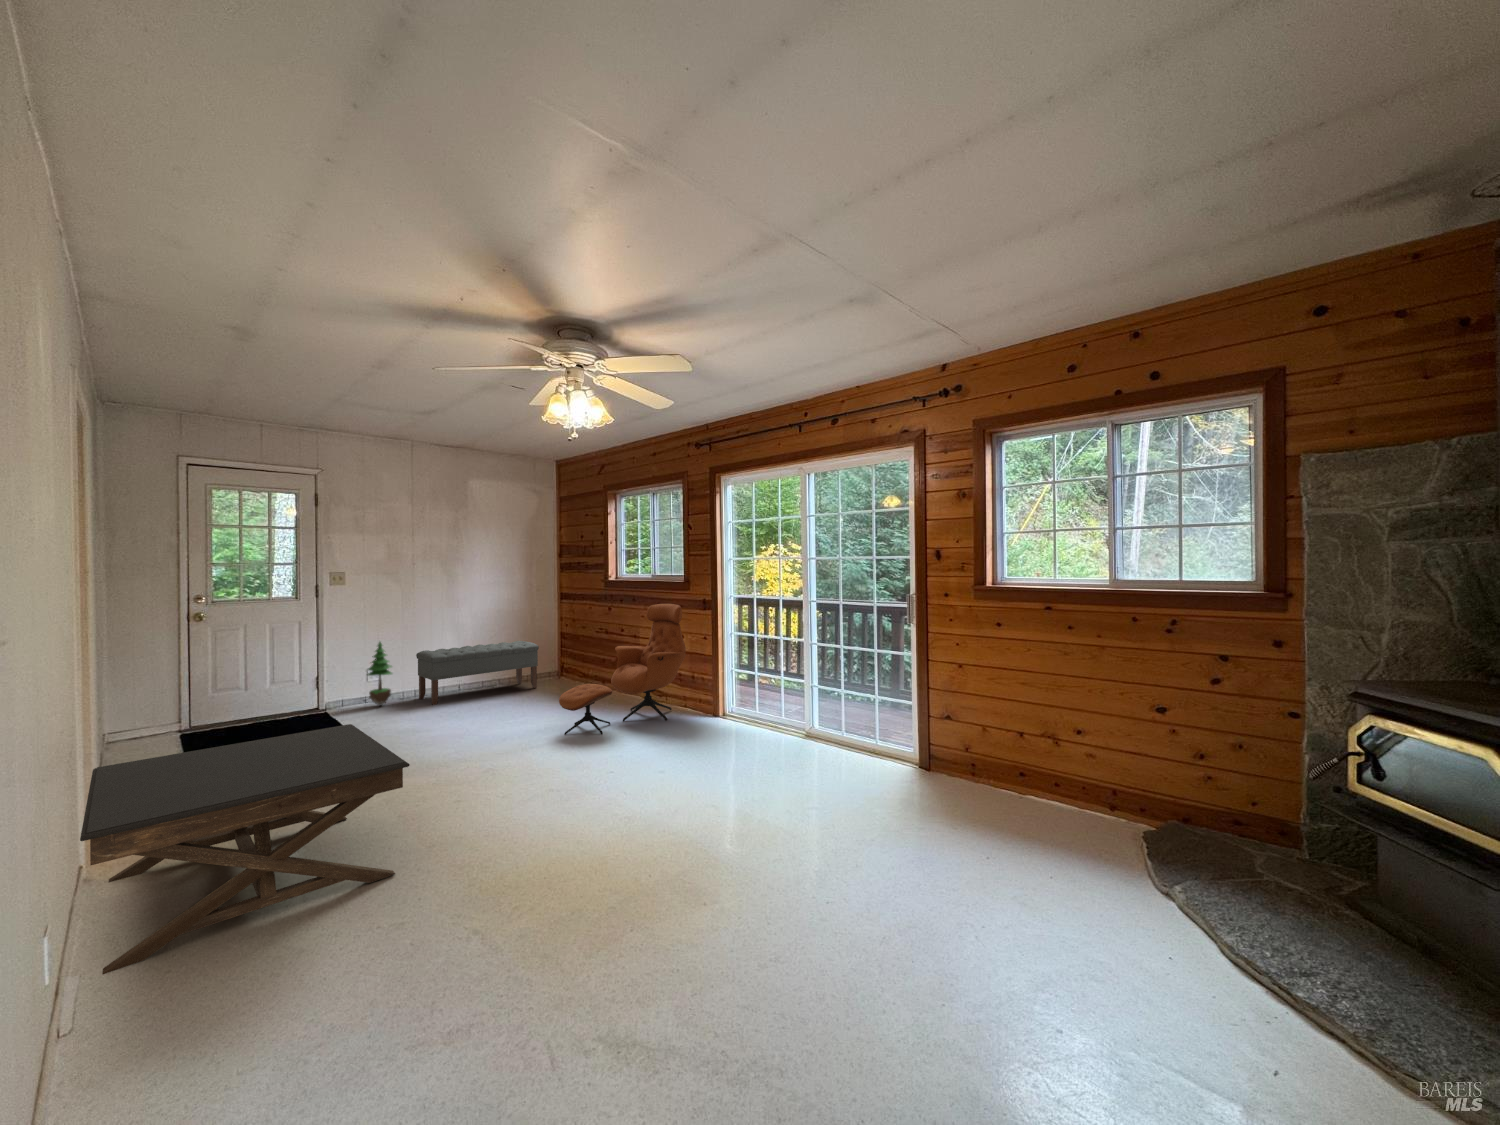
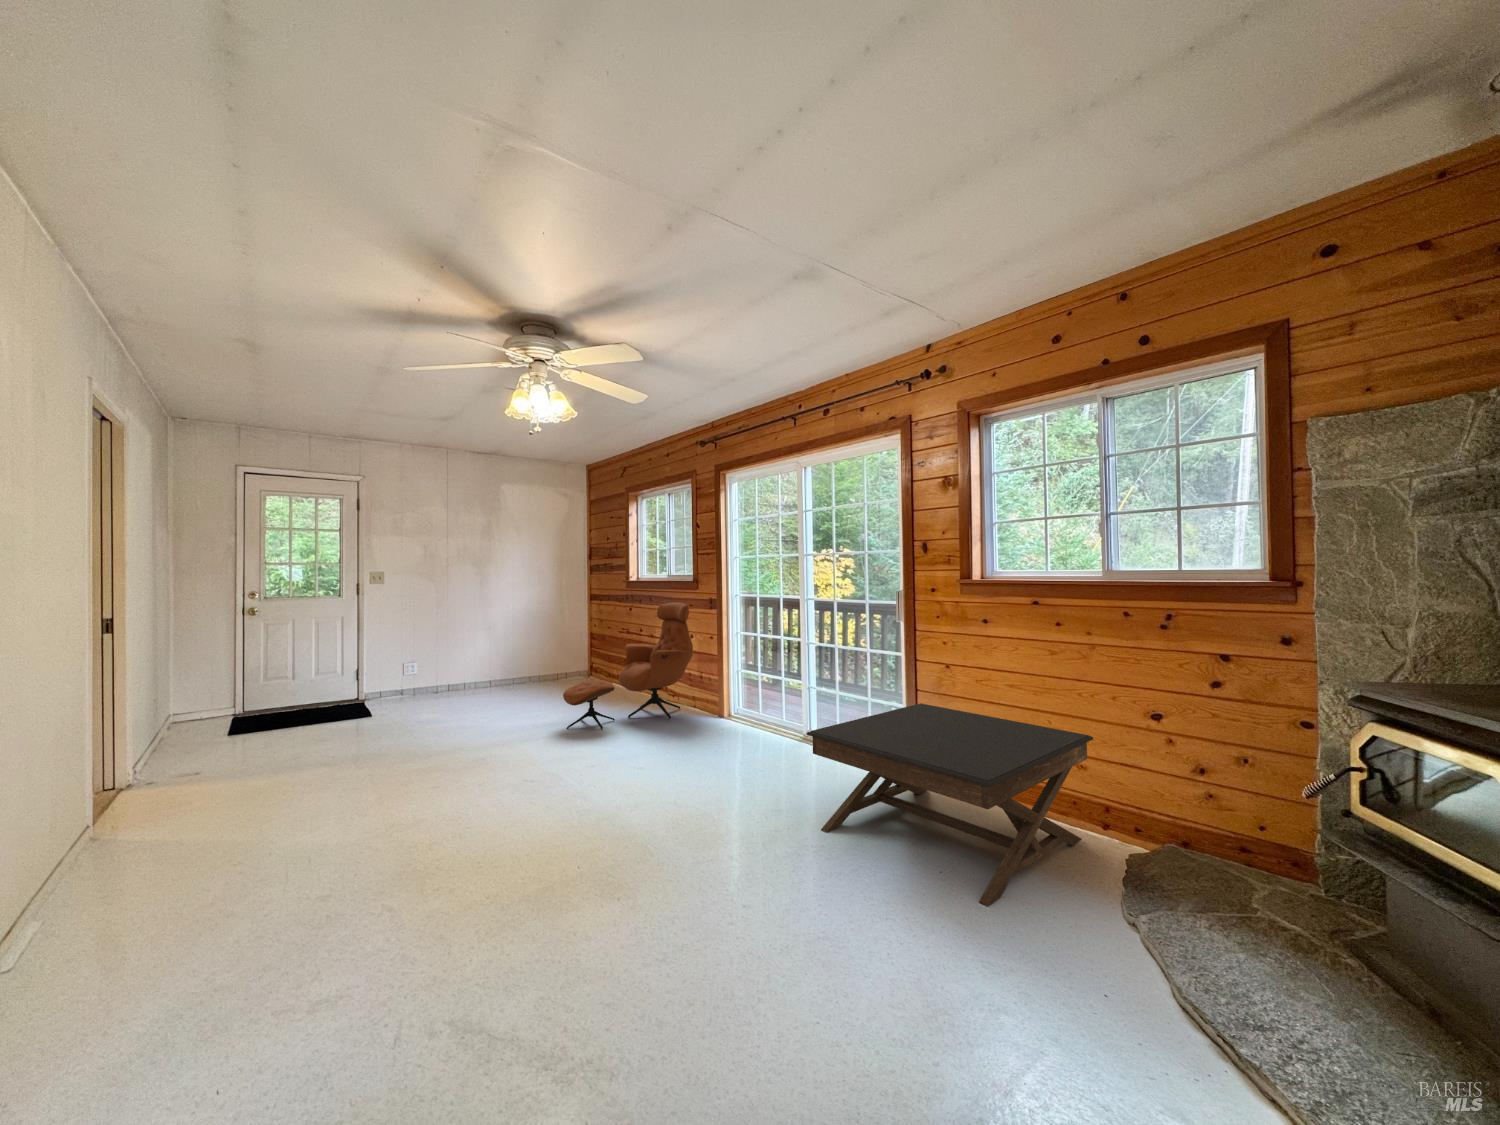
bench: present [416,641,539,705] -> none [450,639,565,698]
potted tree: present [367,642,392,705] -> none [402,636,427,698]
coffee table: present [80,724,410,974] -> present [807,703,1093,906]

